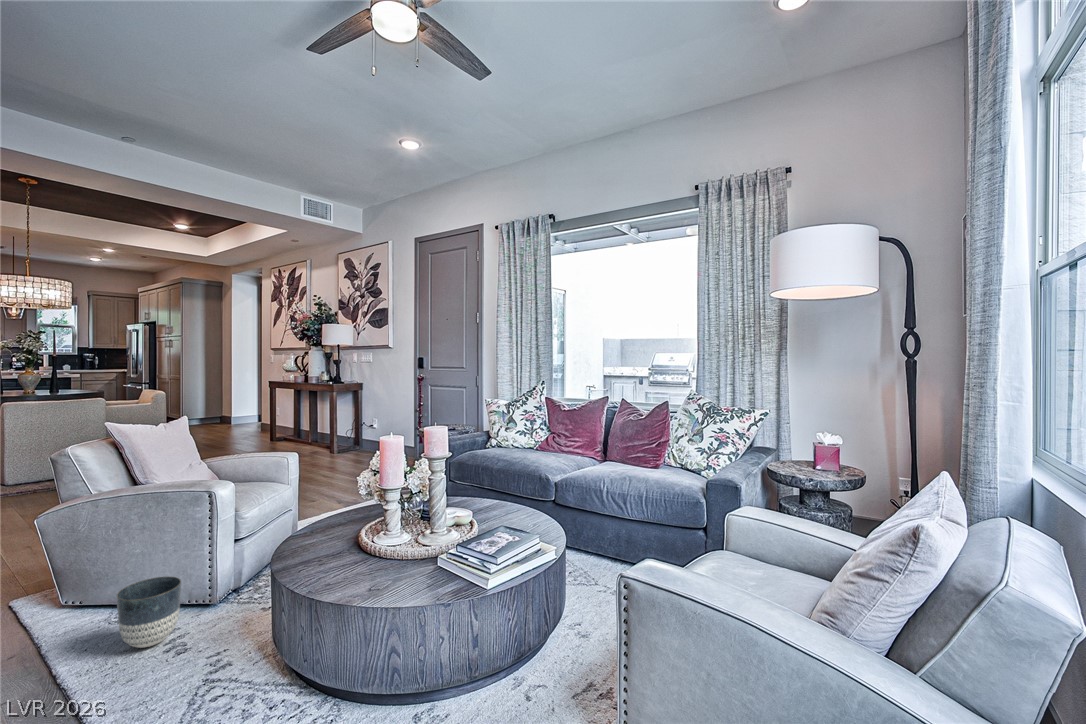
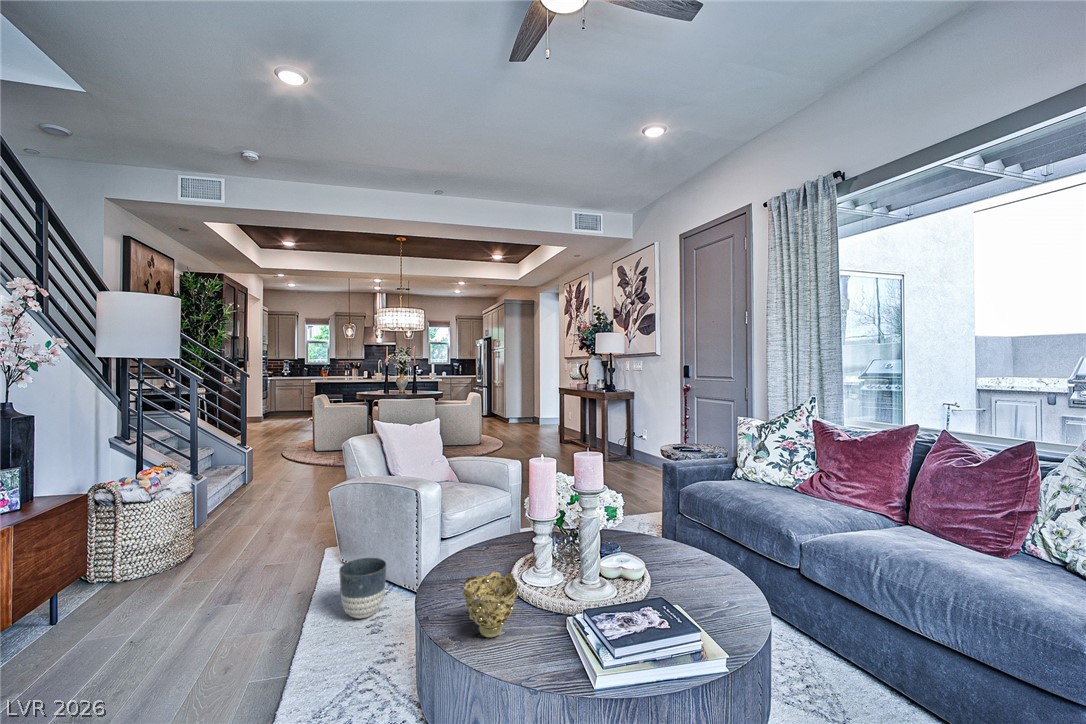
decorative bowl: none [363,532,411,585] -> present [463,571,518,637]

